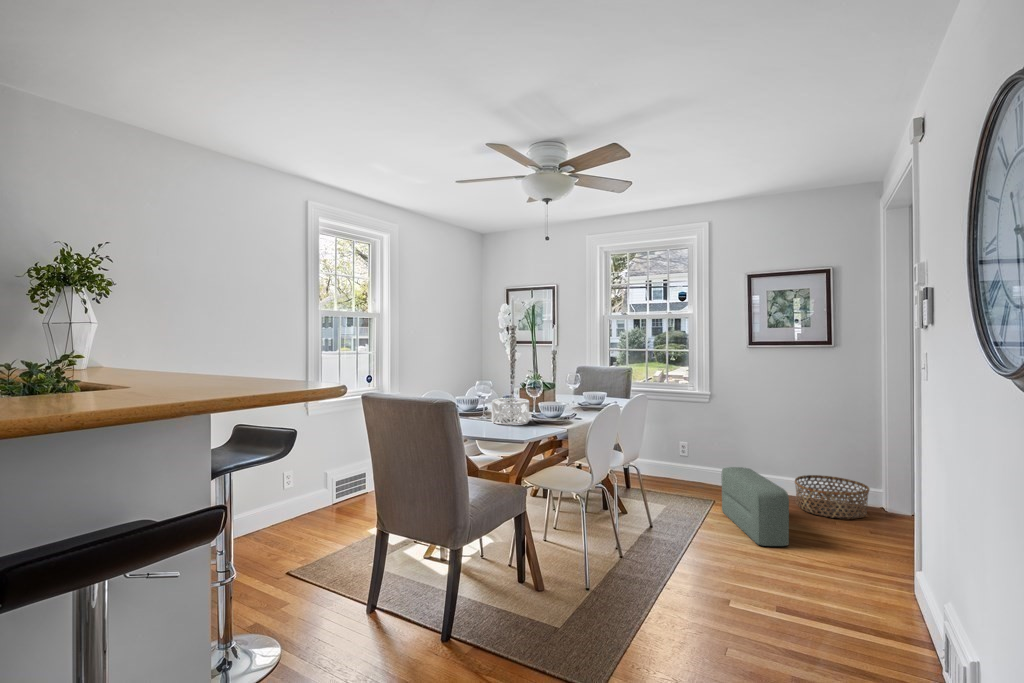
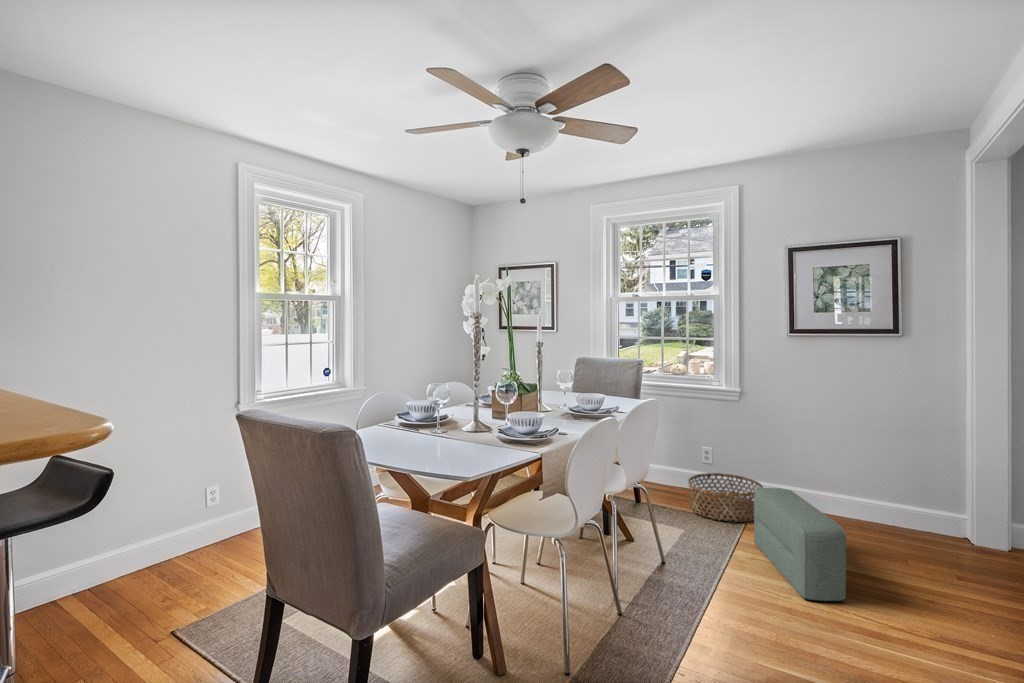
decorative bowl: present [492,398,529,425] -> none [442,406,492,444]
basket: present [795,475,870,518] -> present [688,473,763,521]

